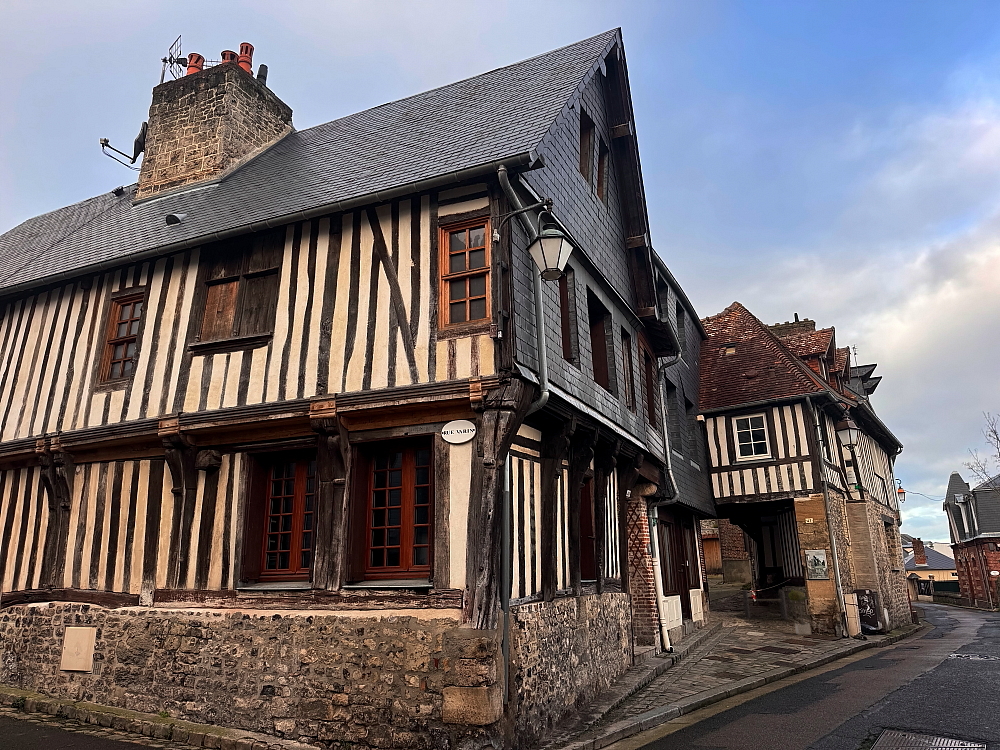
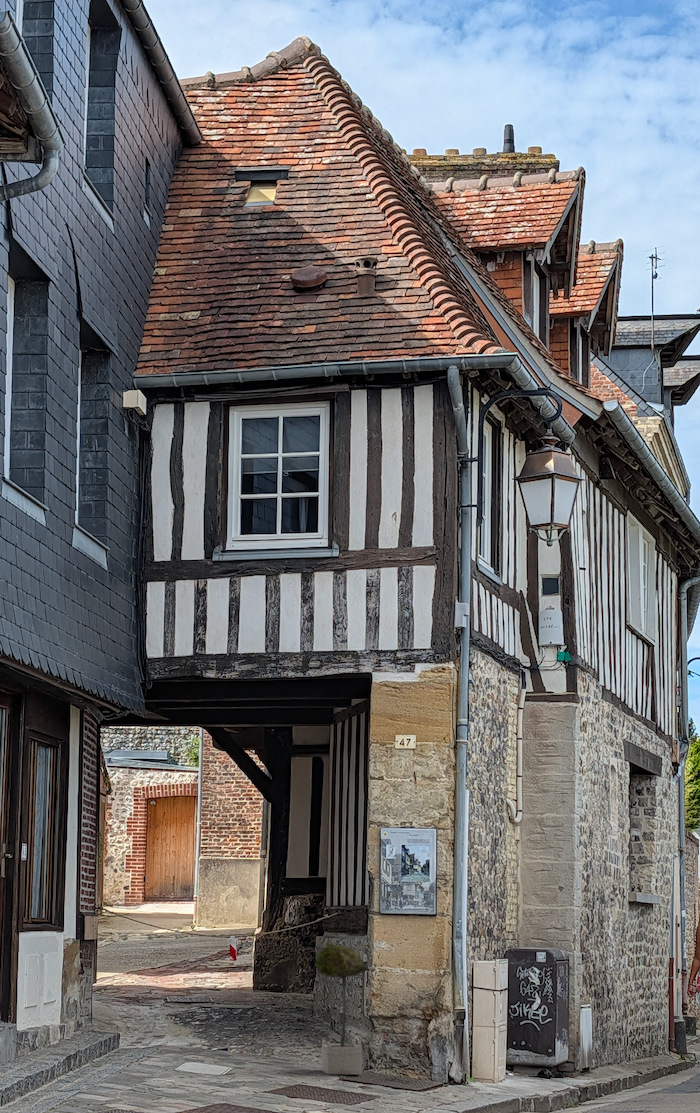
bench: present [743,589,787,619] -> none [199,940,318,1029]

